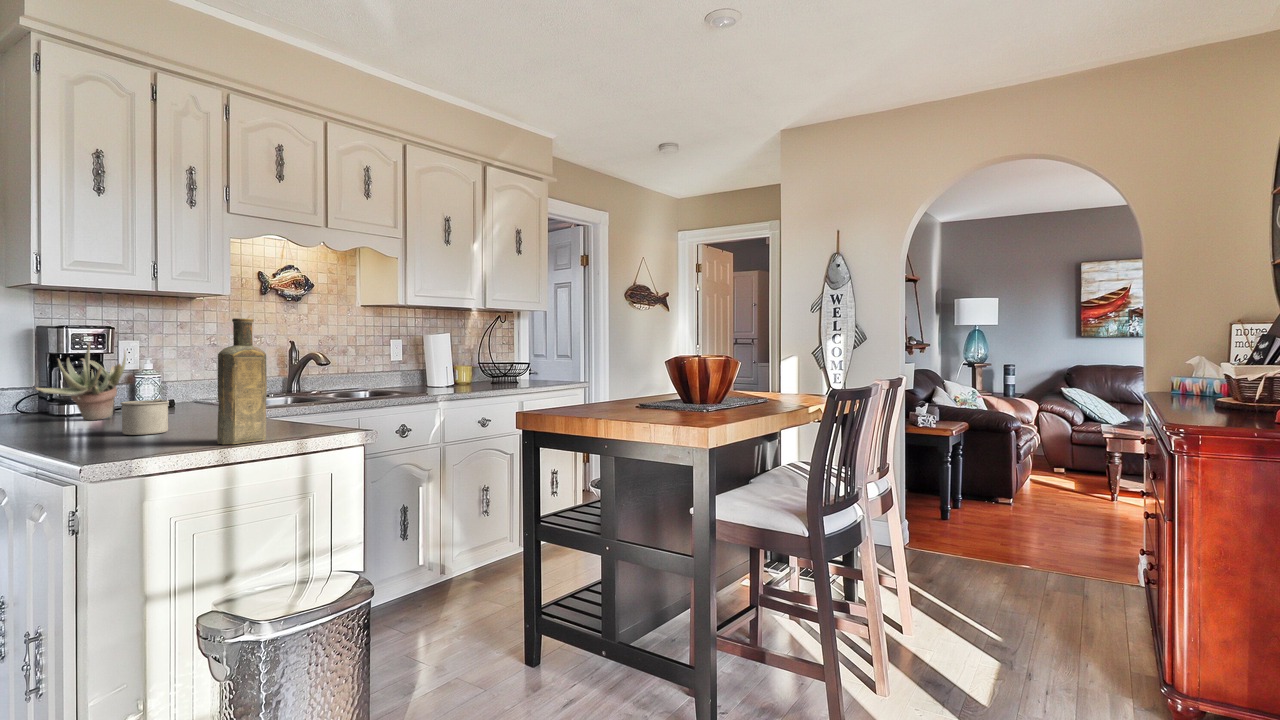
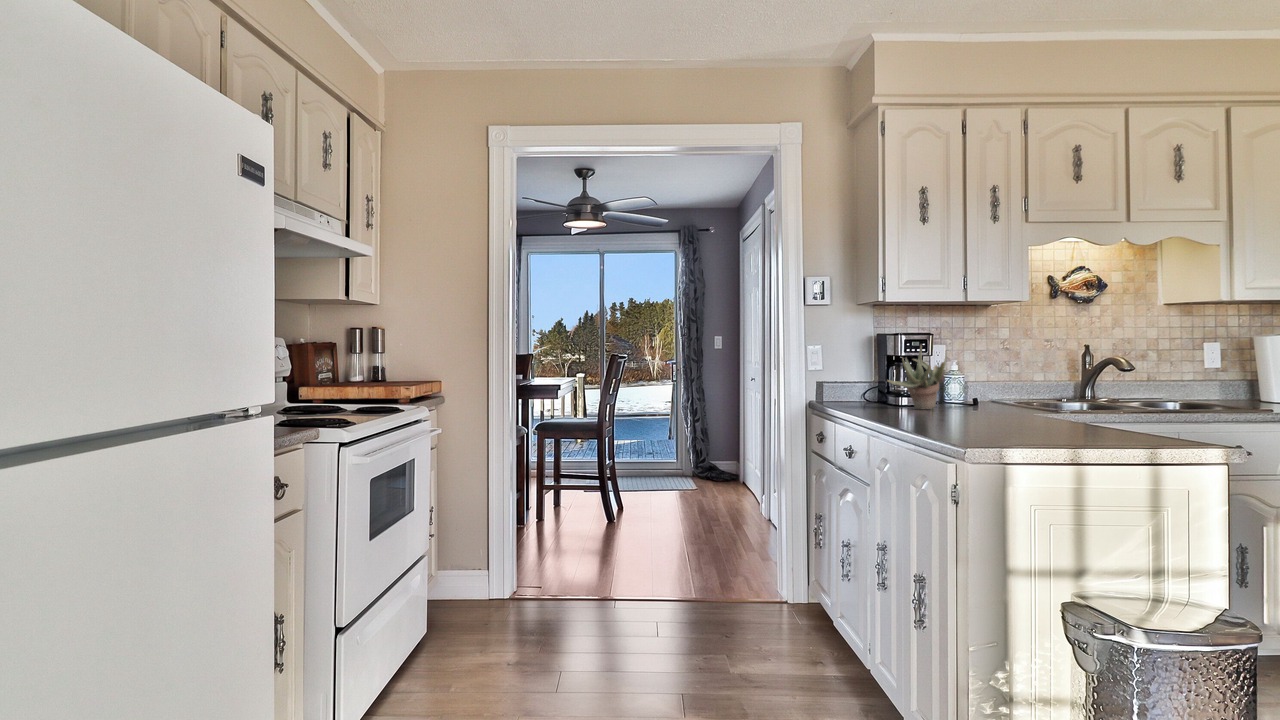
bottle: present [217,318,267,444] -> none [1041,308,1101,431]
mug: present [120,398,169,435] -> none [956,390,995,420]

